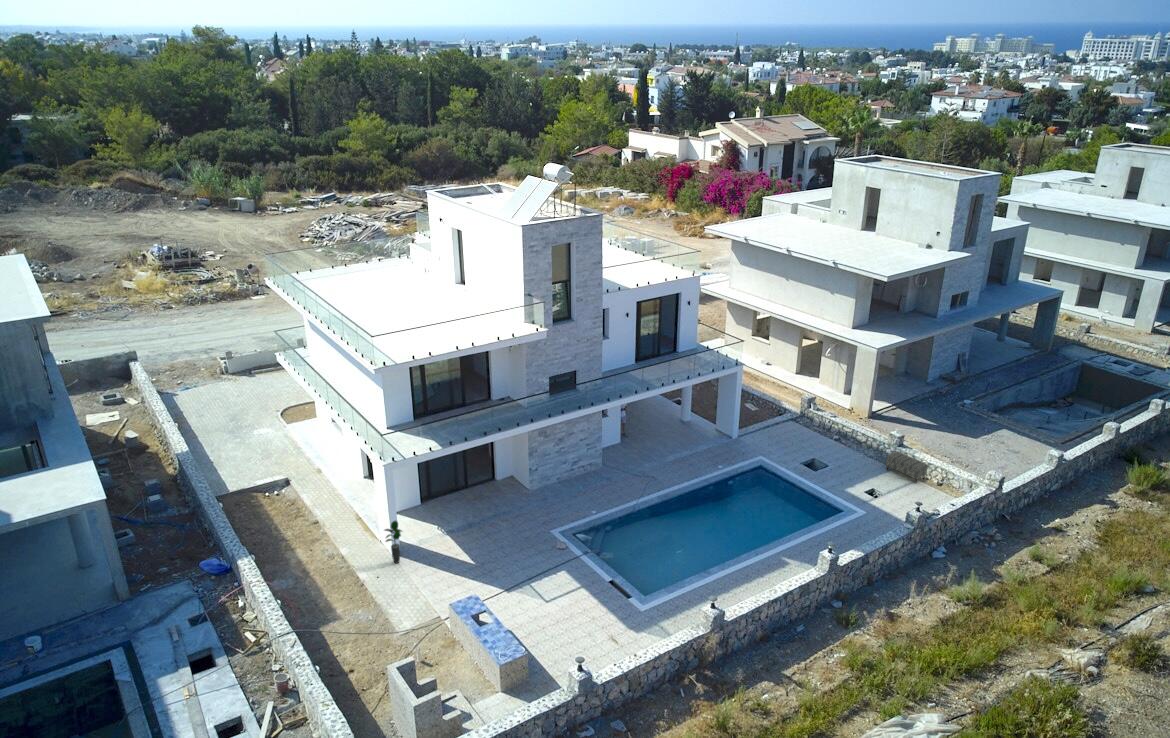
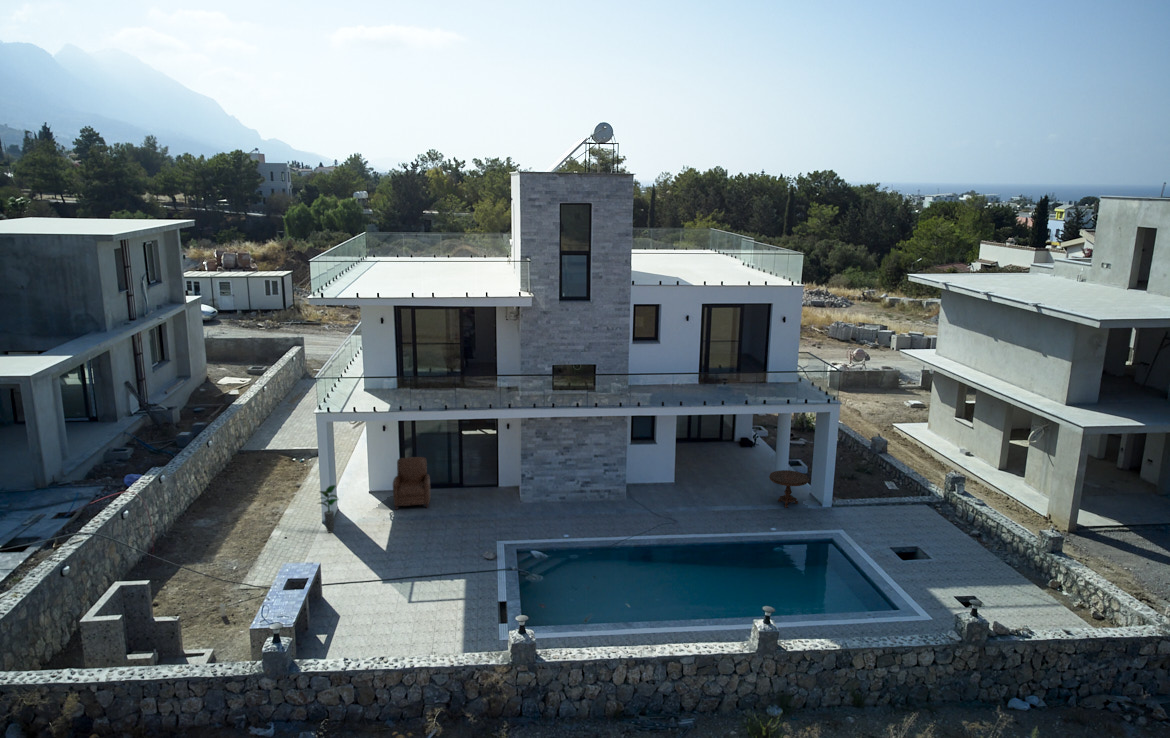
side table: none [696,415,726,445] -> present [769,470,809,508]
bench: present [886,451,928,483] -> none [1021,558,1085,609]
chair: none [412,470,455,524] -> present [393,457,430,510]

